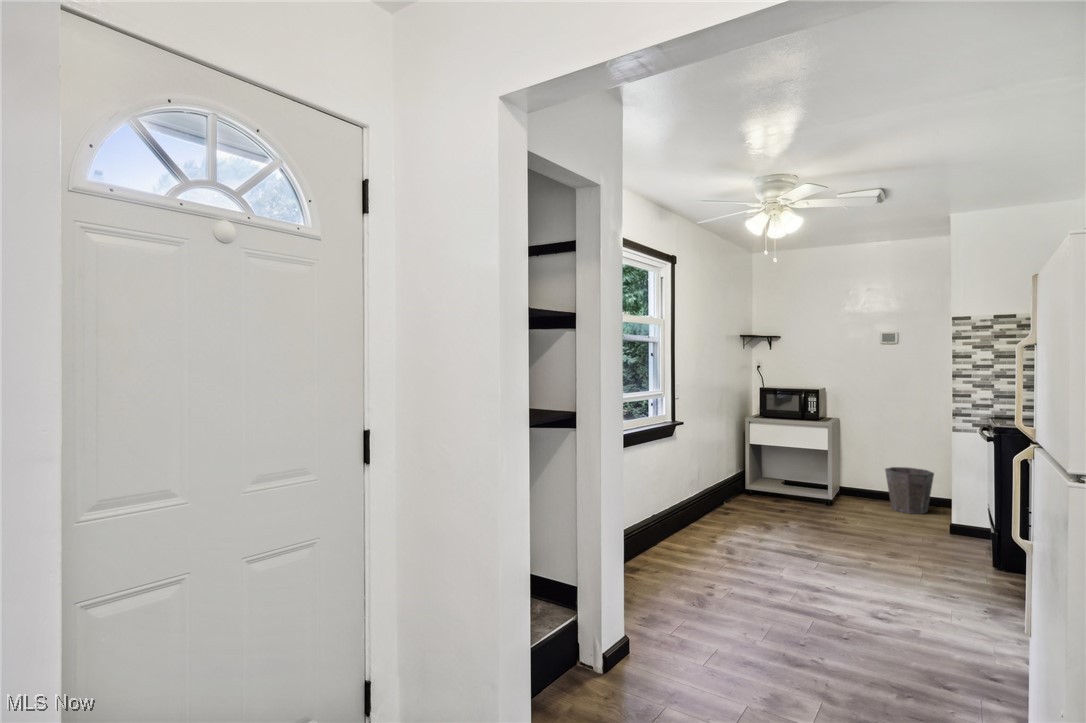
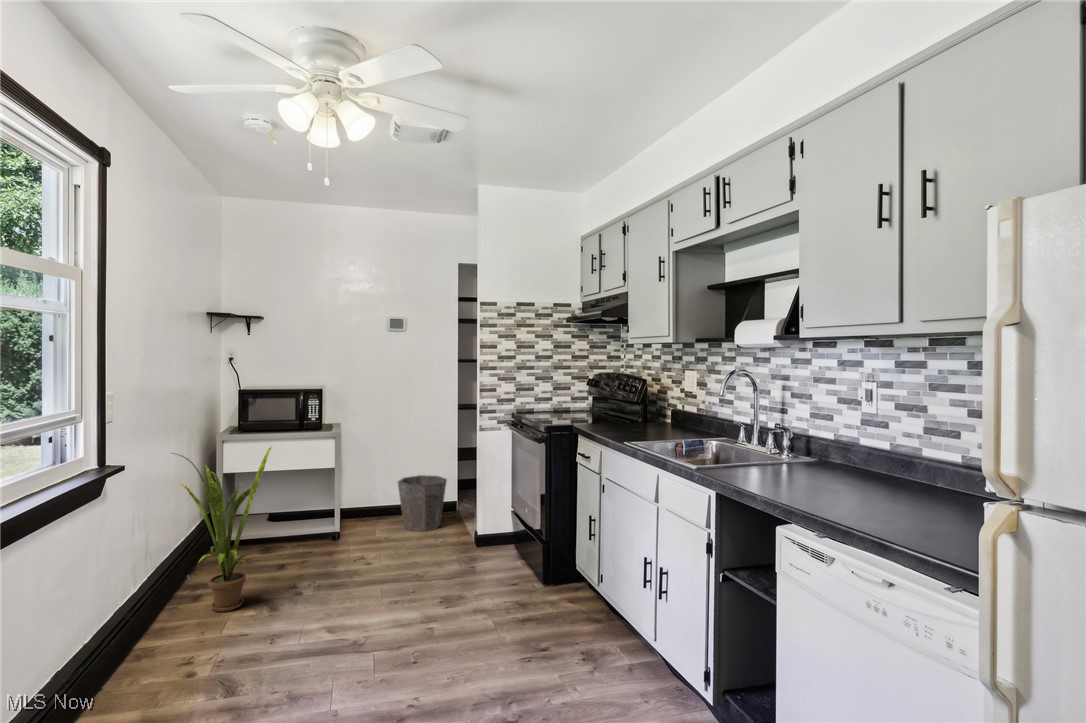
house plant: none [710,421,771,523] -> present [172,447,272,612]

